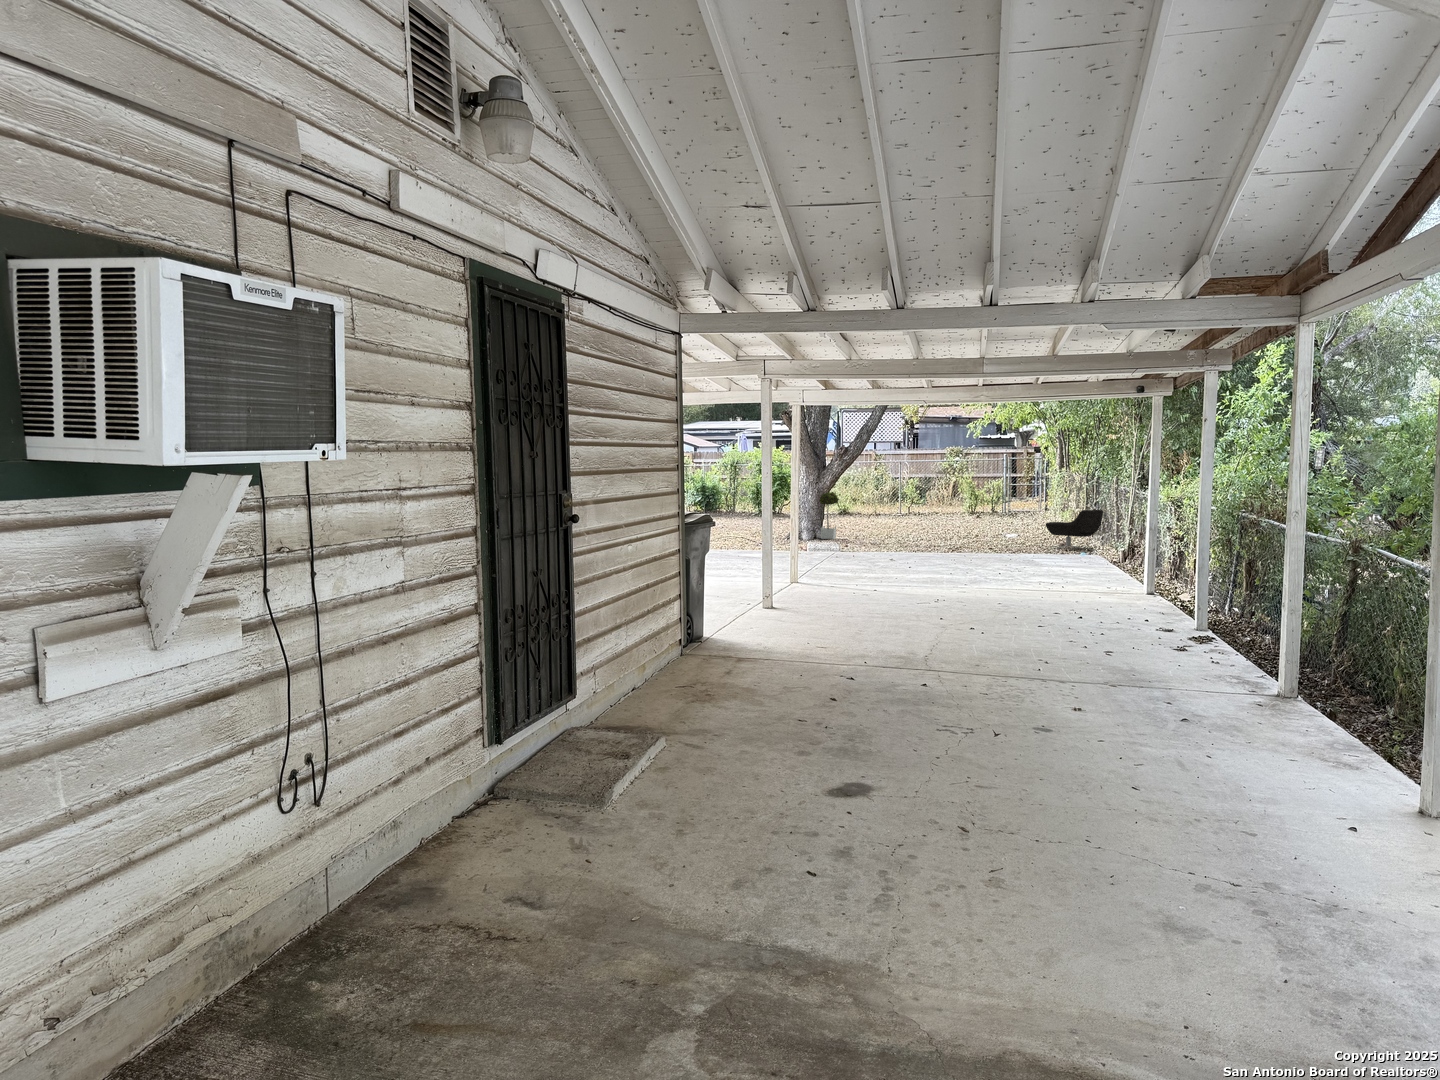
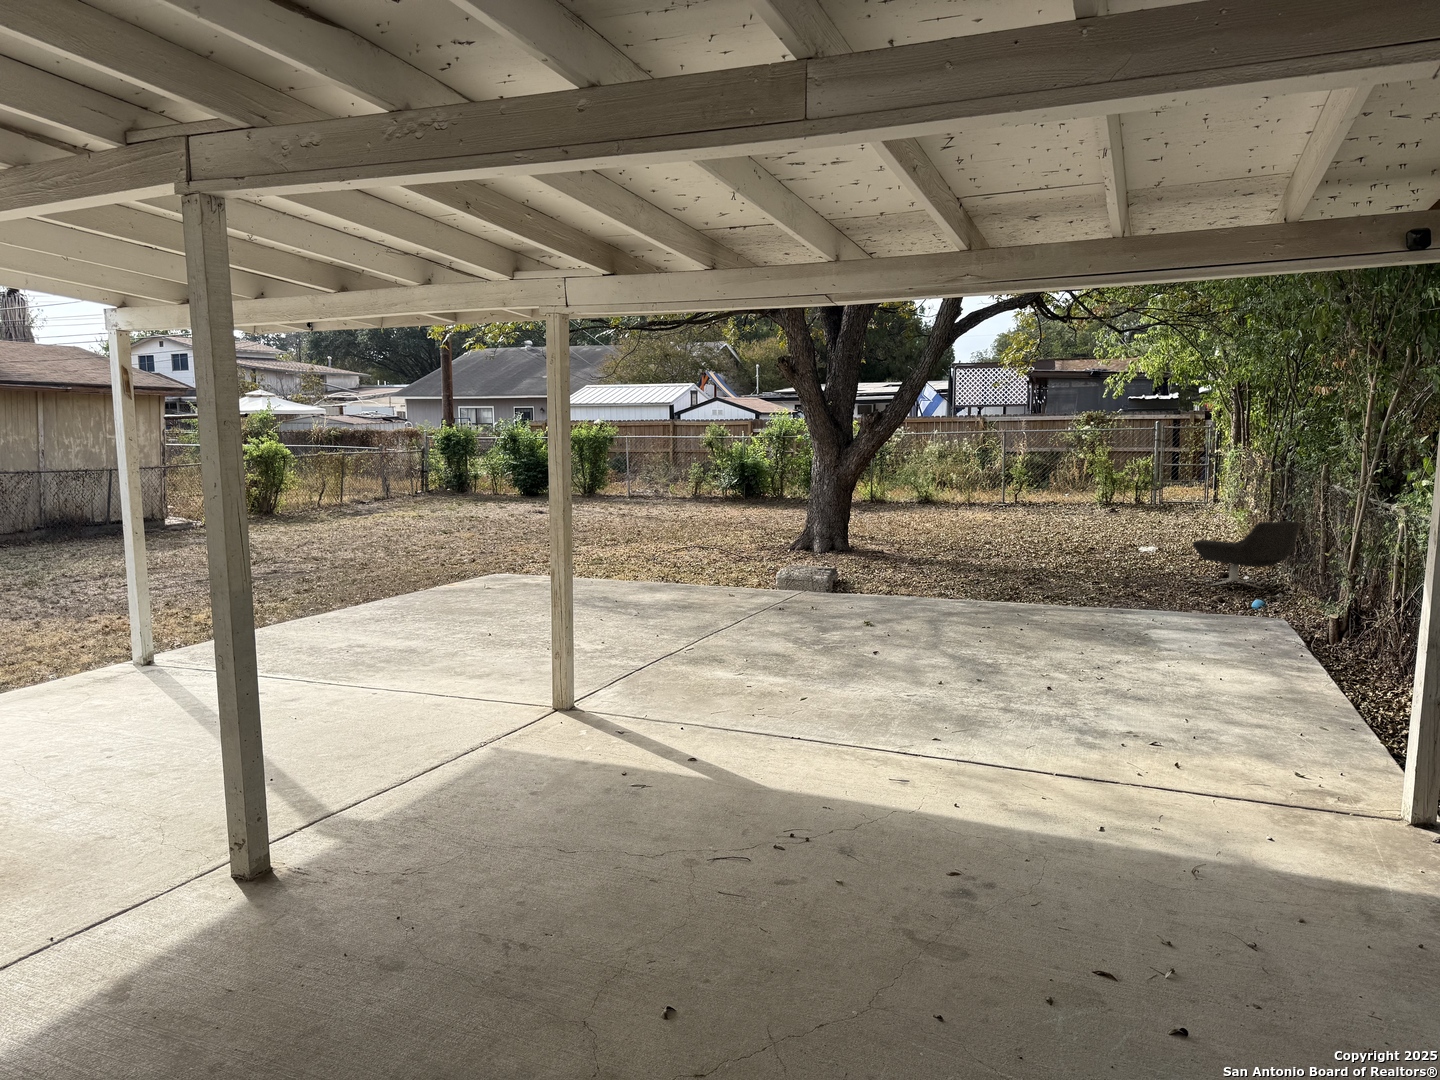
potted tree: present [820,492,839,539] -> none [841,479,870,551]

